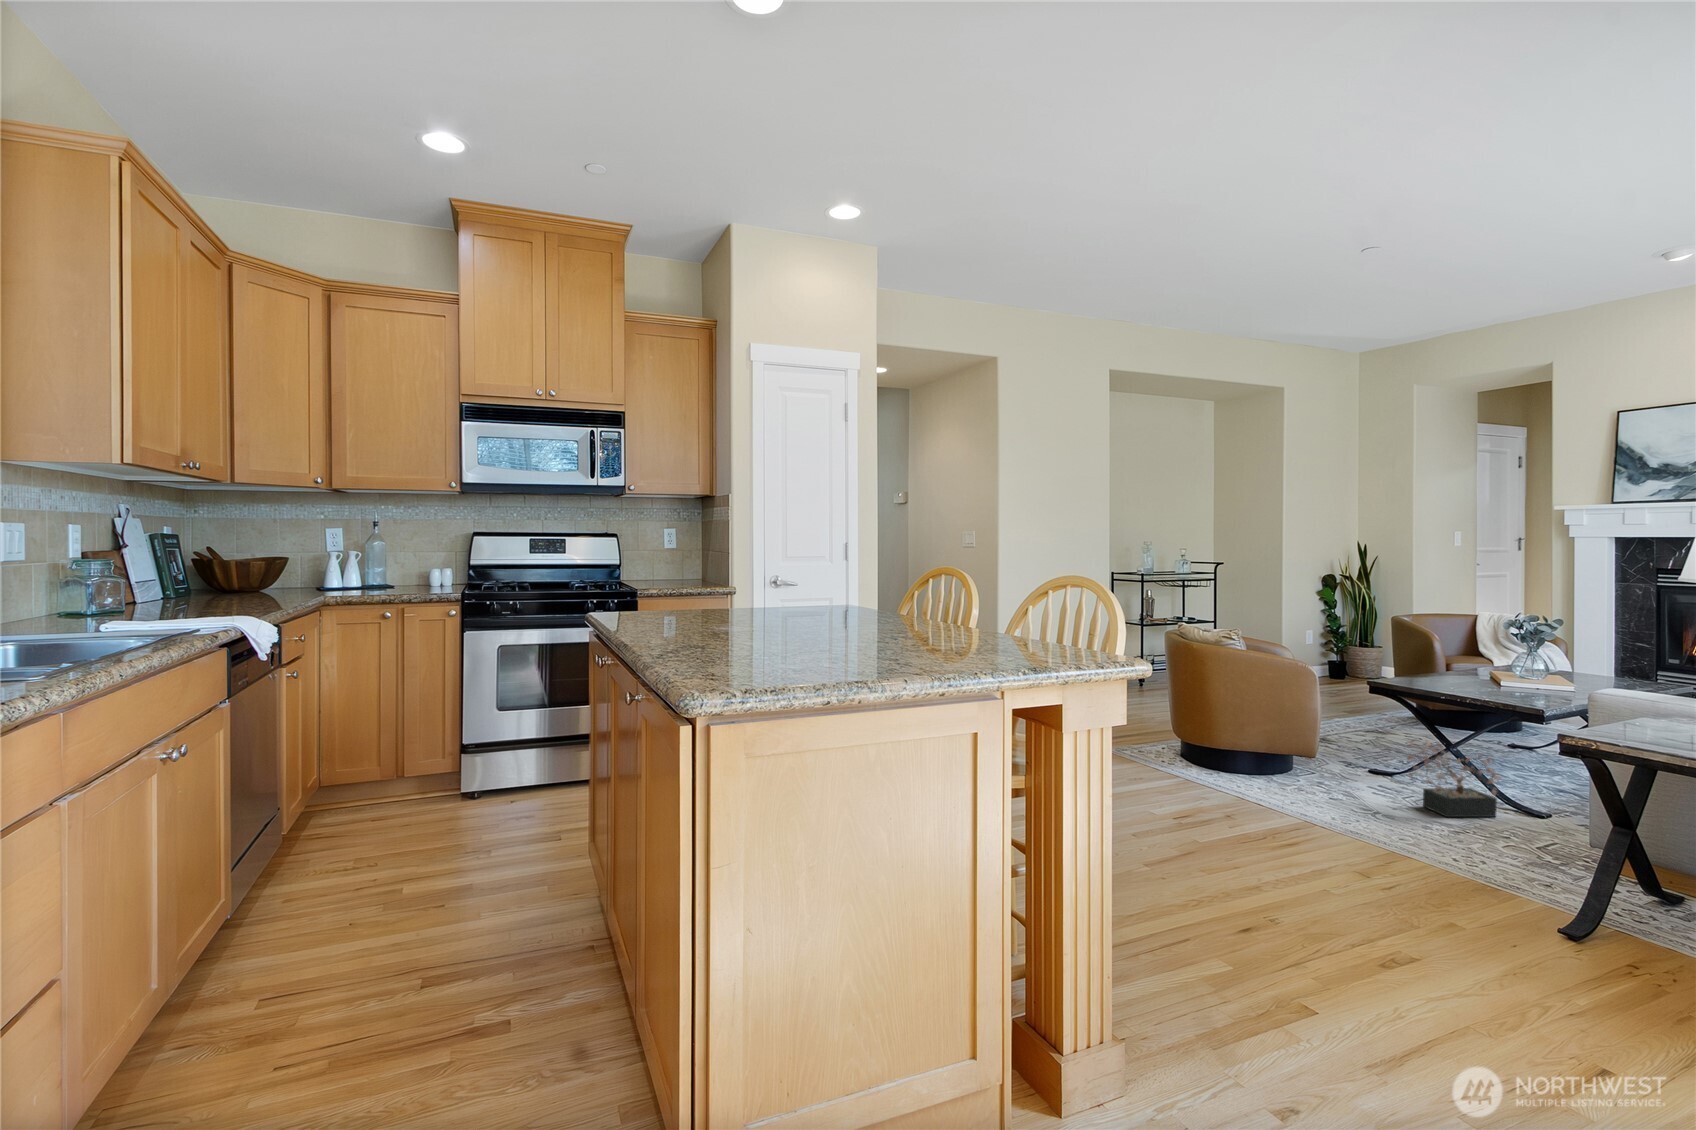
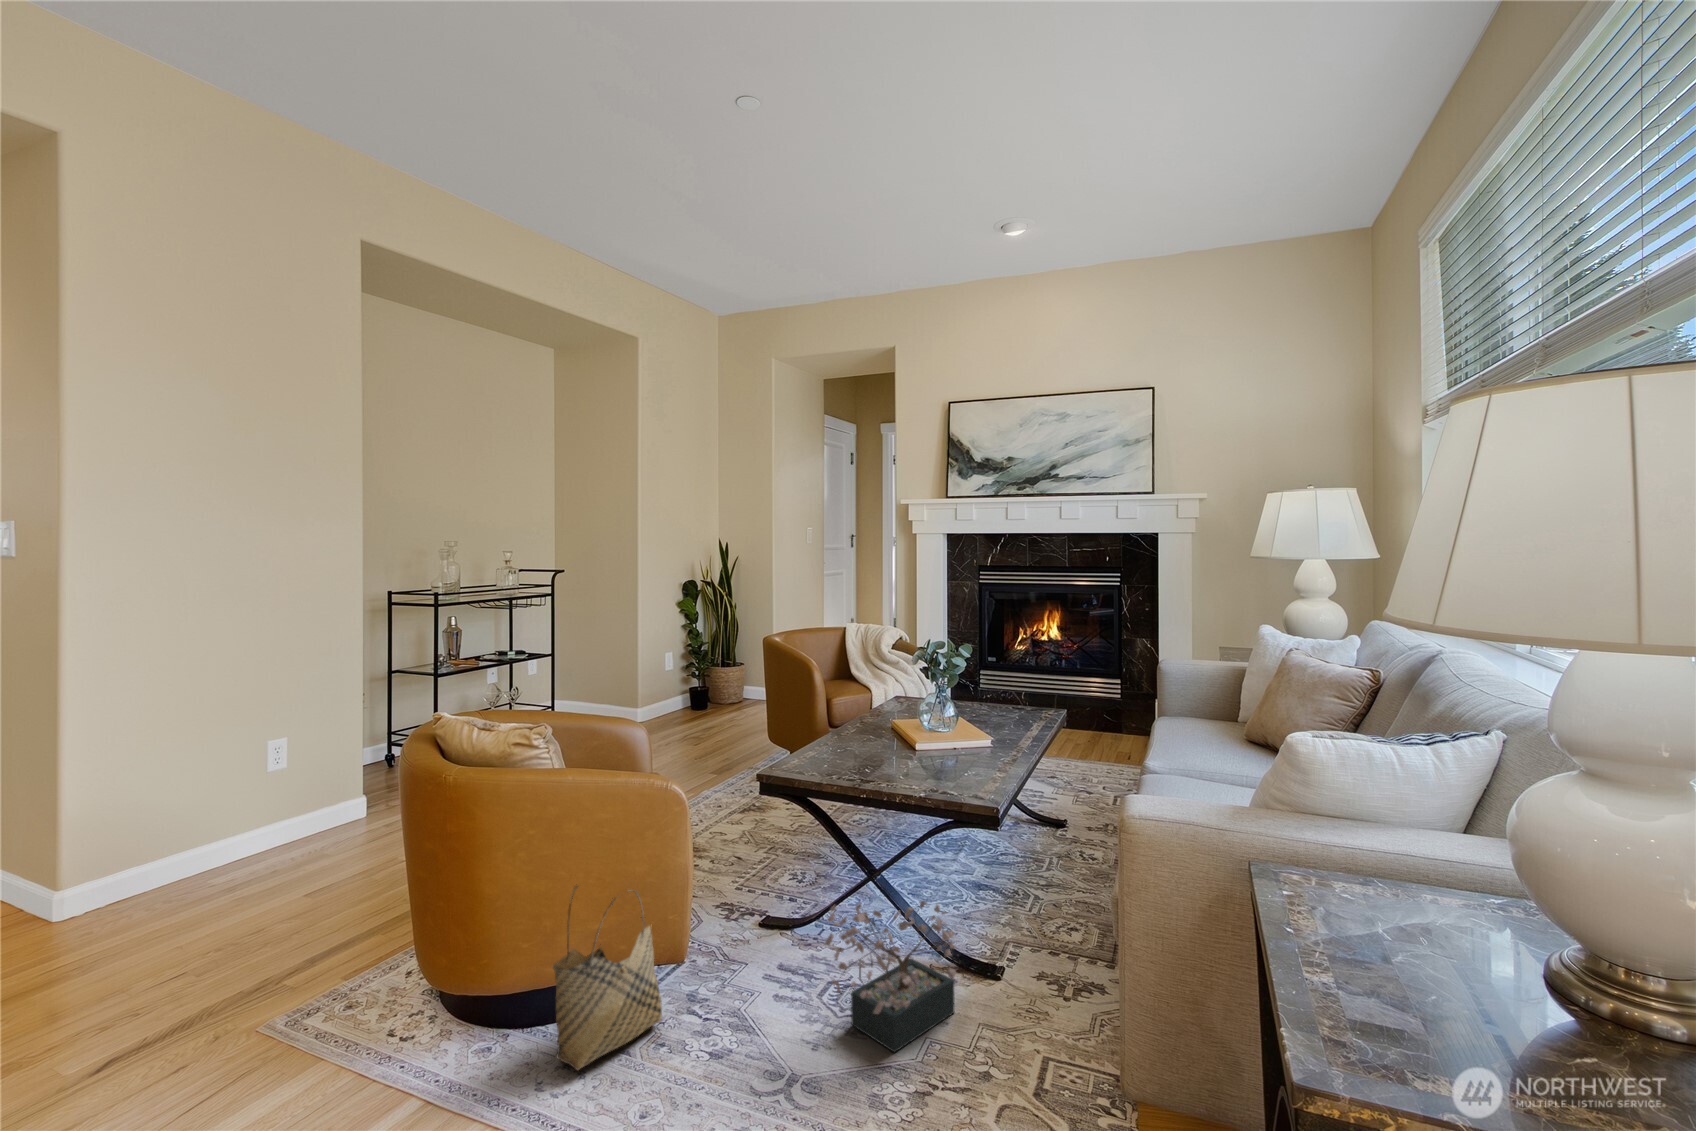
woven basket: none [1255,706,1309,785] -> present [553,886,662,1071]

